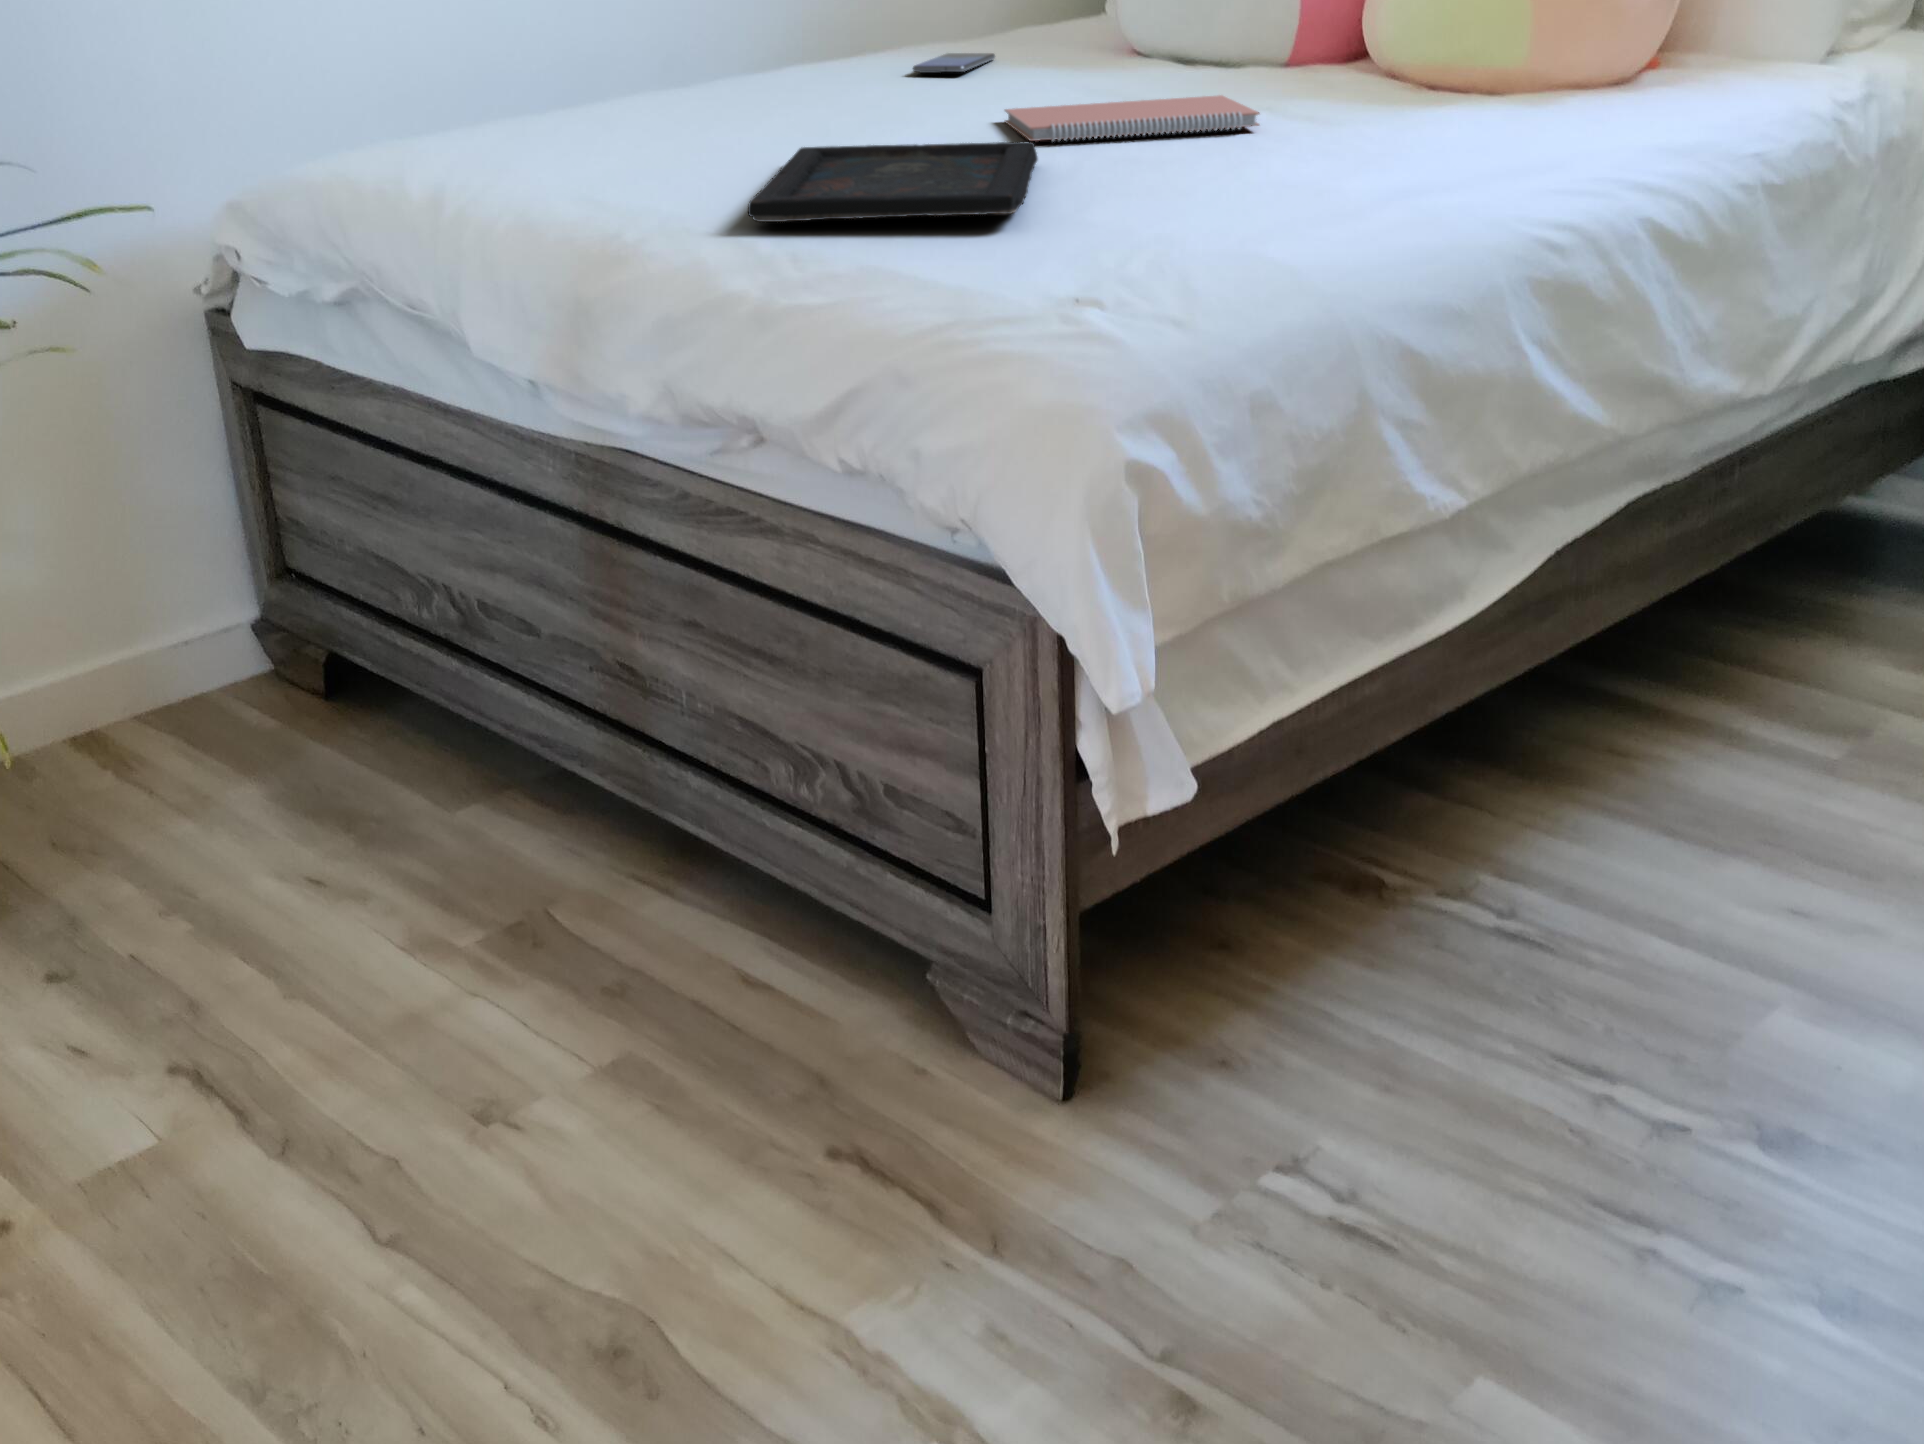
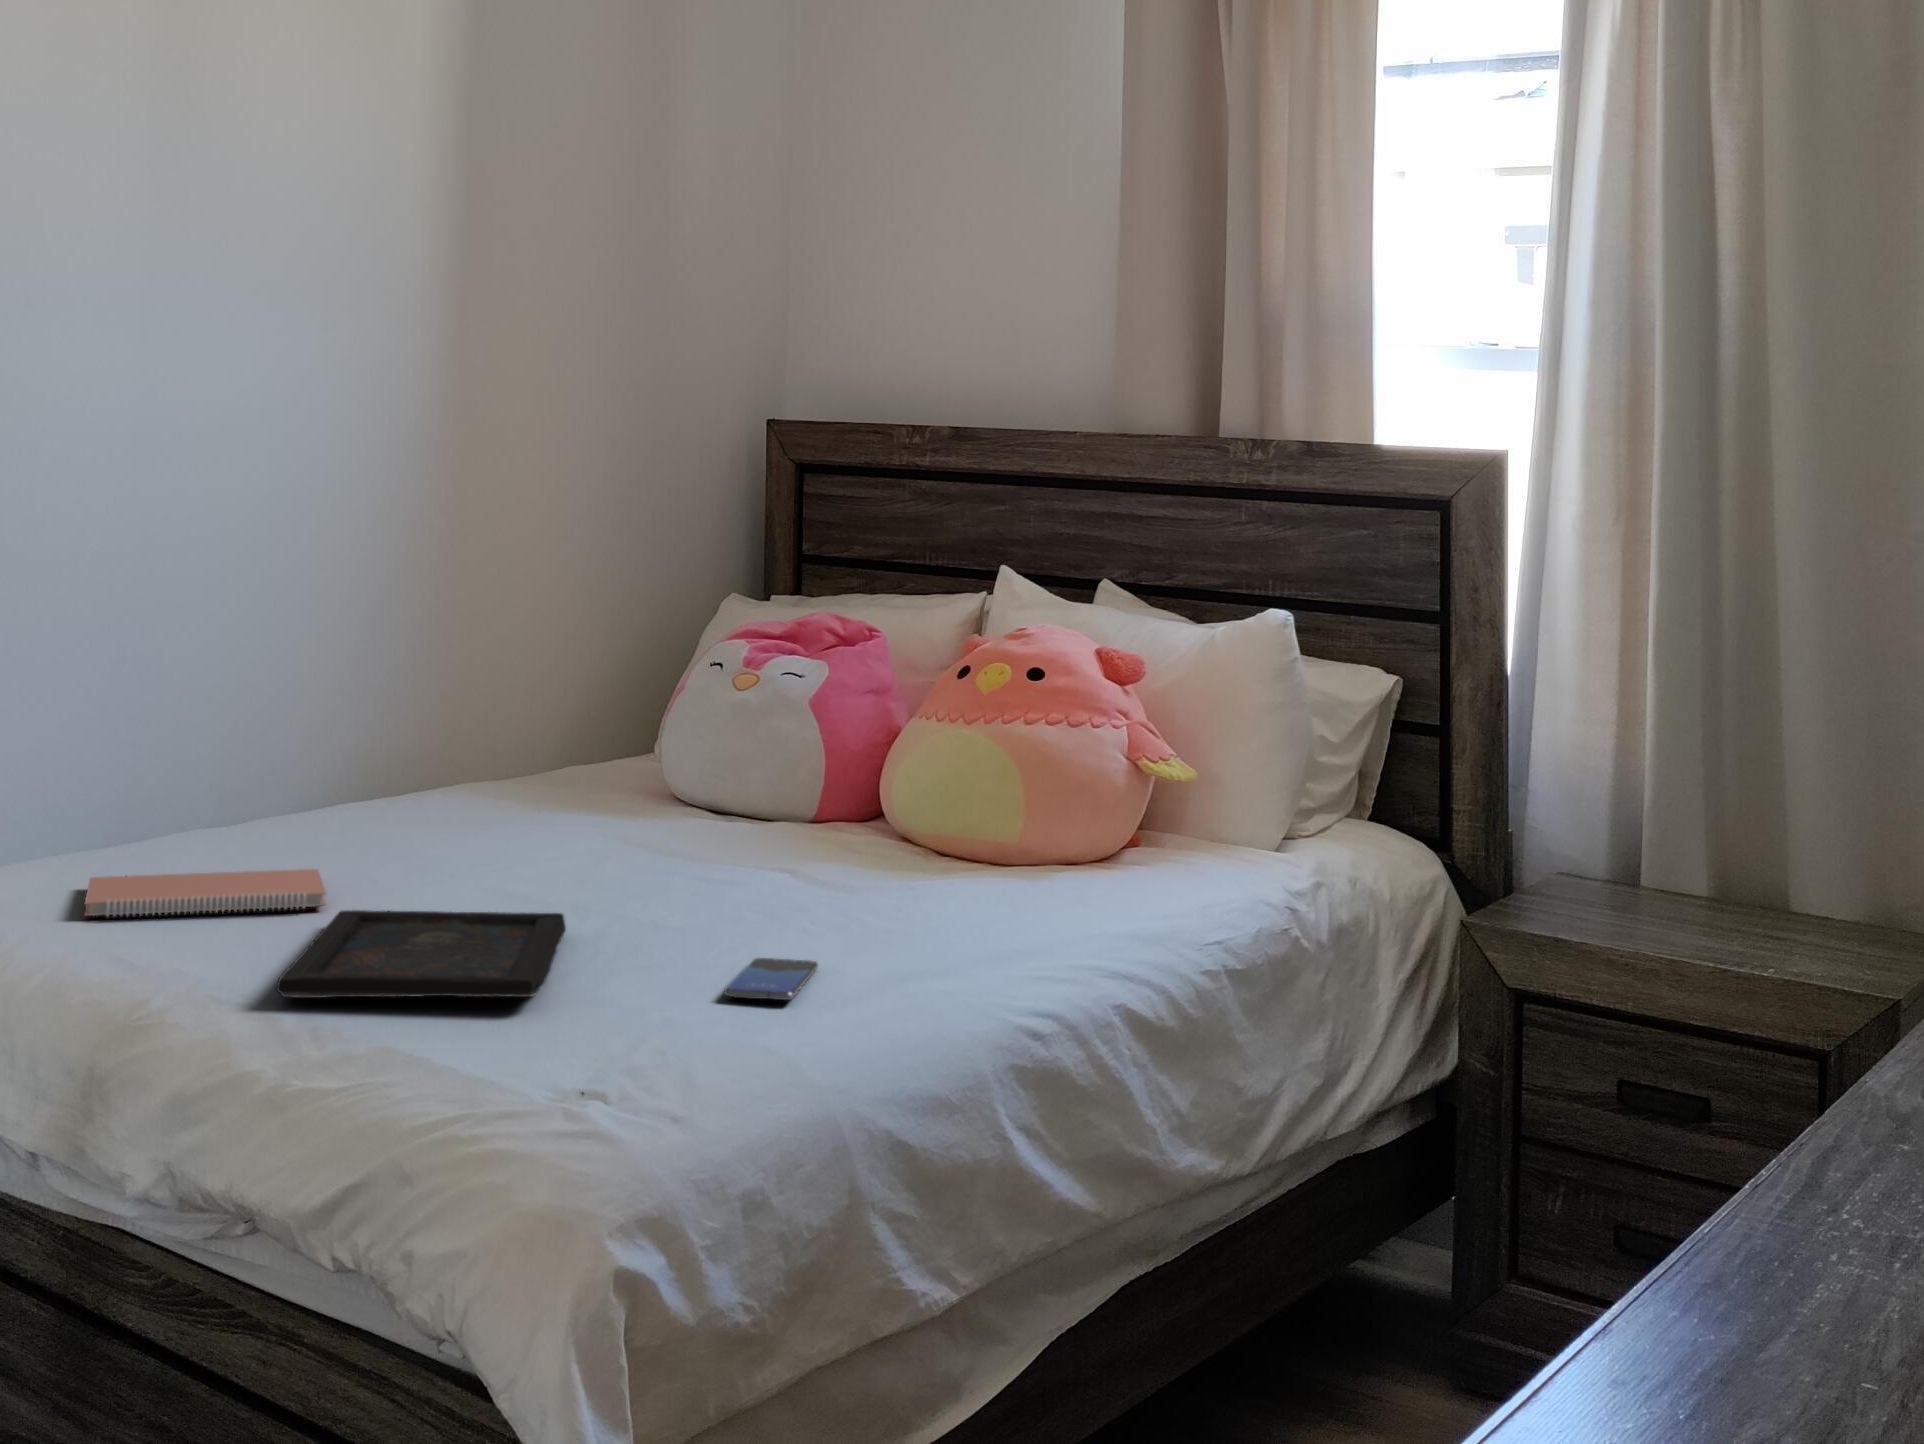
smartphone: present [913,53,995,73] -> present [724,958,818,1000]
notebook: present [1005,95,1259,141] -> present [84,869,326,917]

